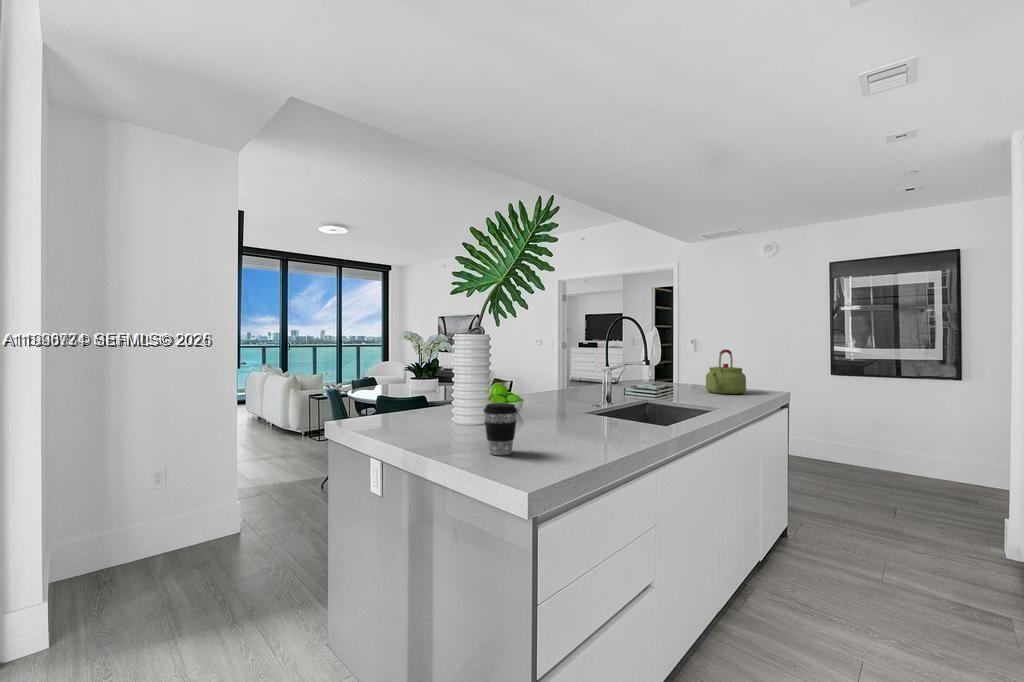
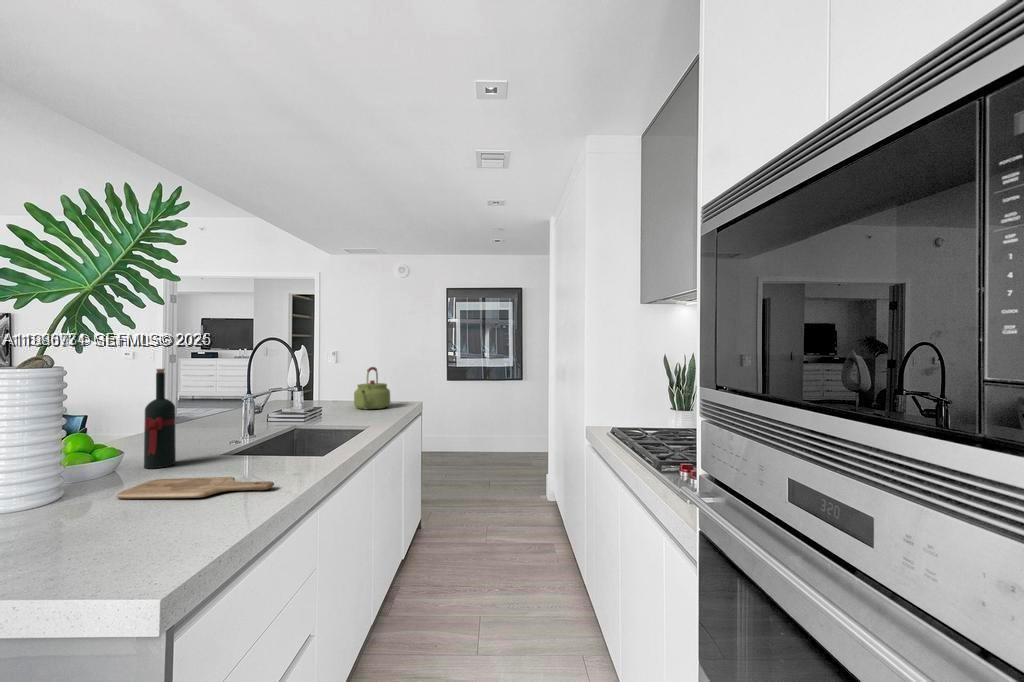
wine bottle: none [534,340,553,416] -> present [144,369,176,468]
coffee cup: present [484,403,517,455] -> none [57,471,126,555]
cutting board: none [516,422,617,441] -> present [116,477,274,499]

